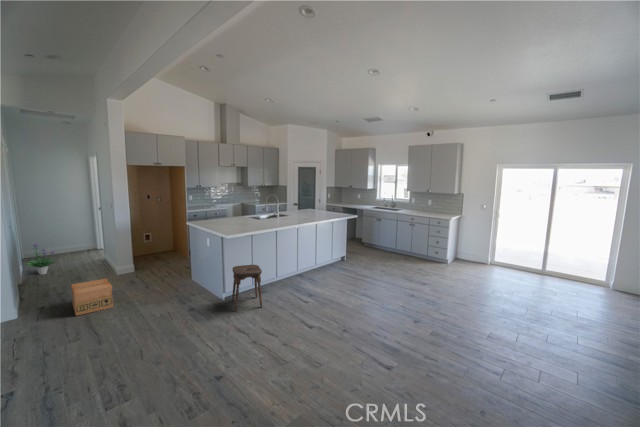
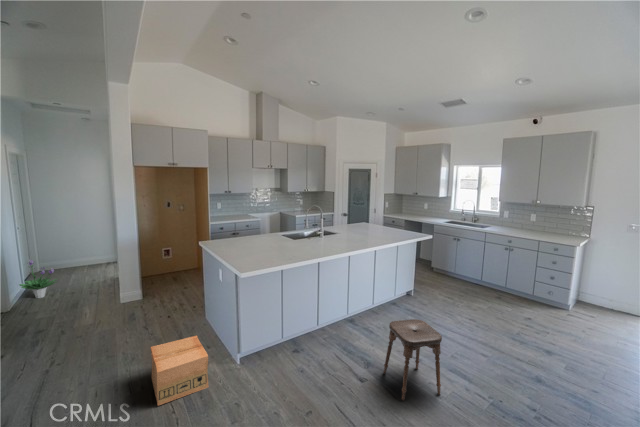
stool: present [232,265,262,311] -> present [383,319,442,400]
cardboard box: present [71,279,113,316] -> present [151,336,208,406]

